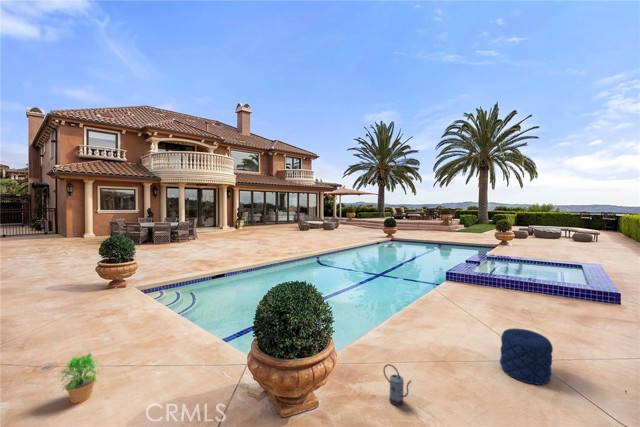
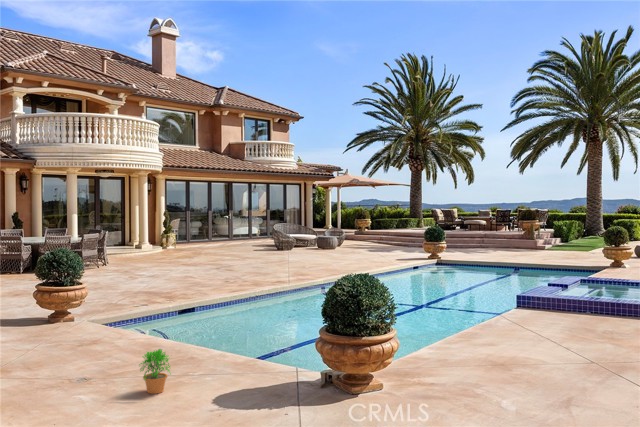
pouf: present [500,328,553,385] -> none [564,328,611,375]
watering can: present [383,364,411,406] -> none [447,352,474,388]

